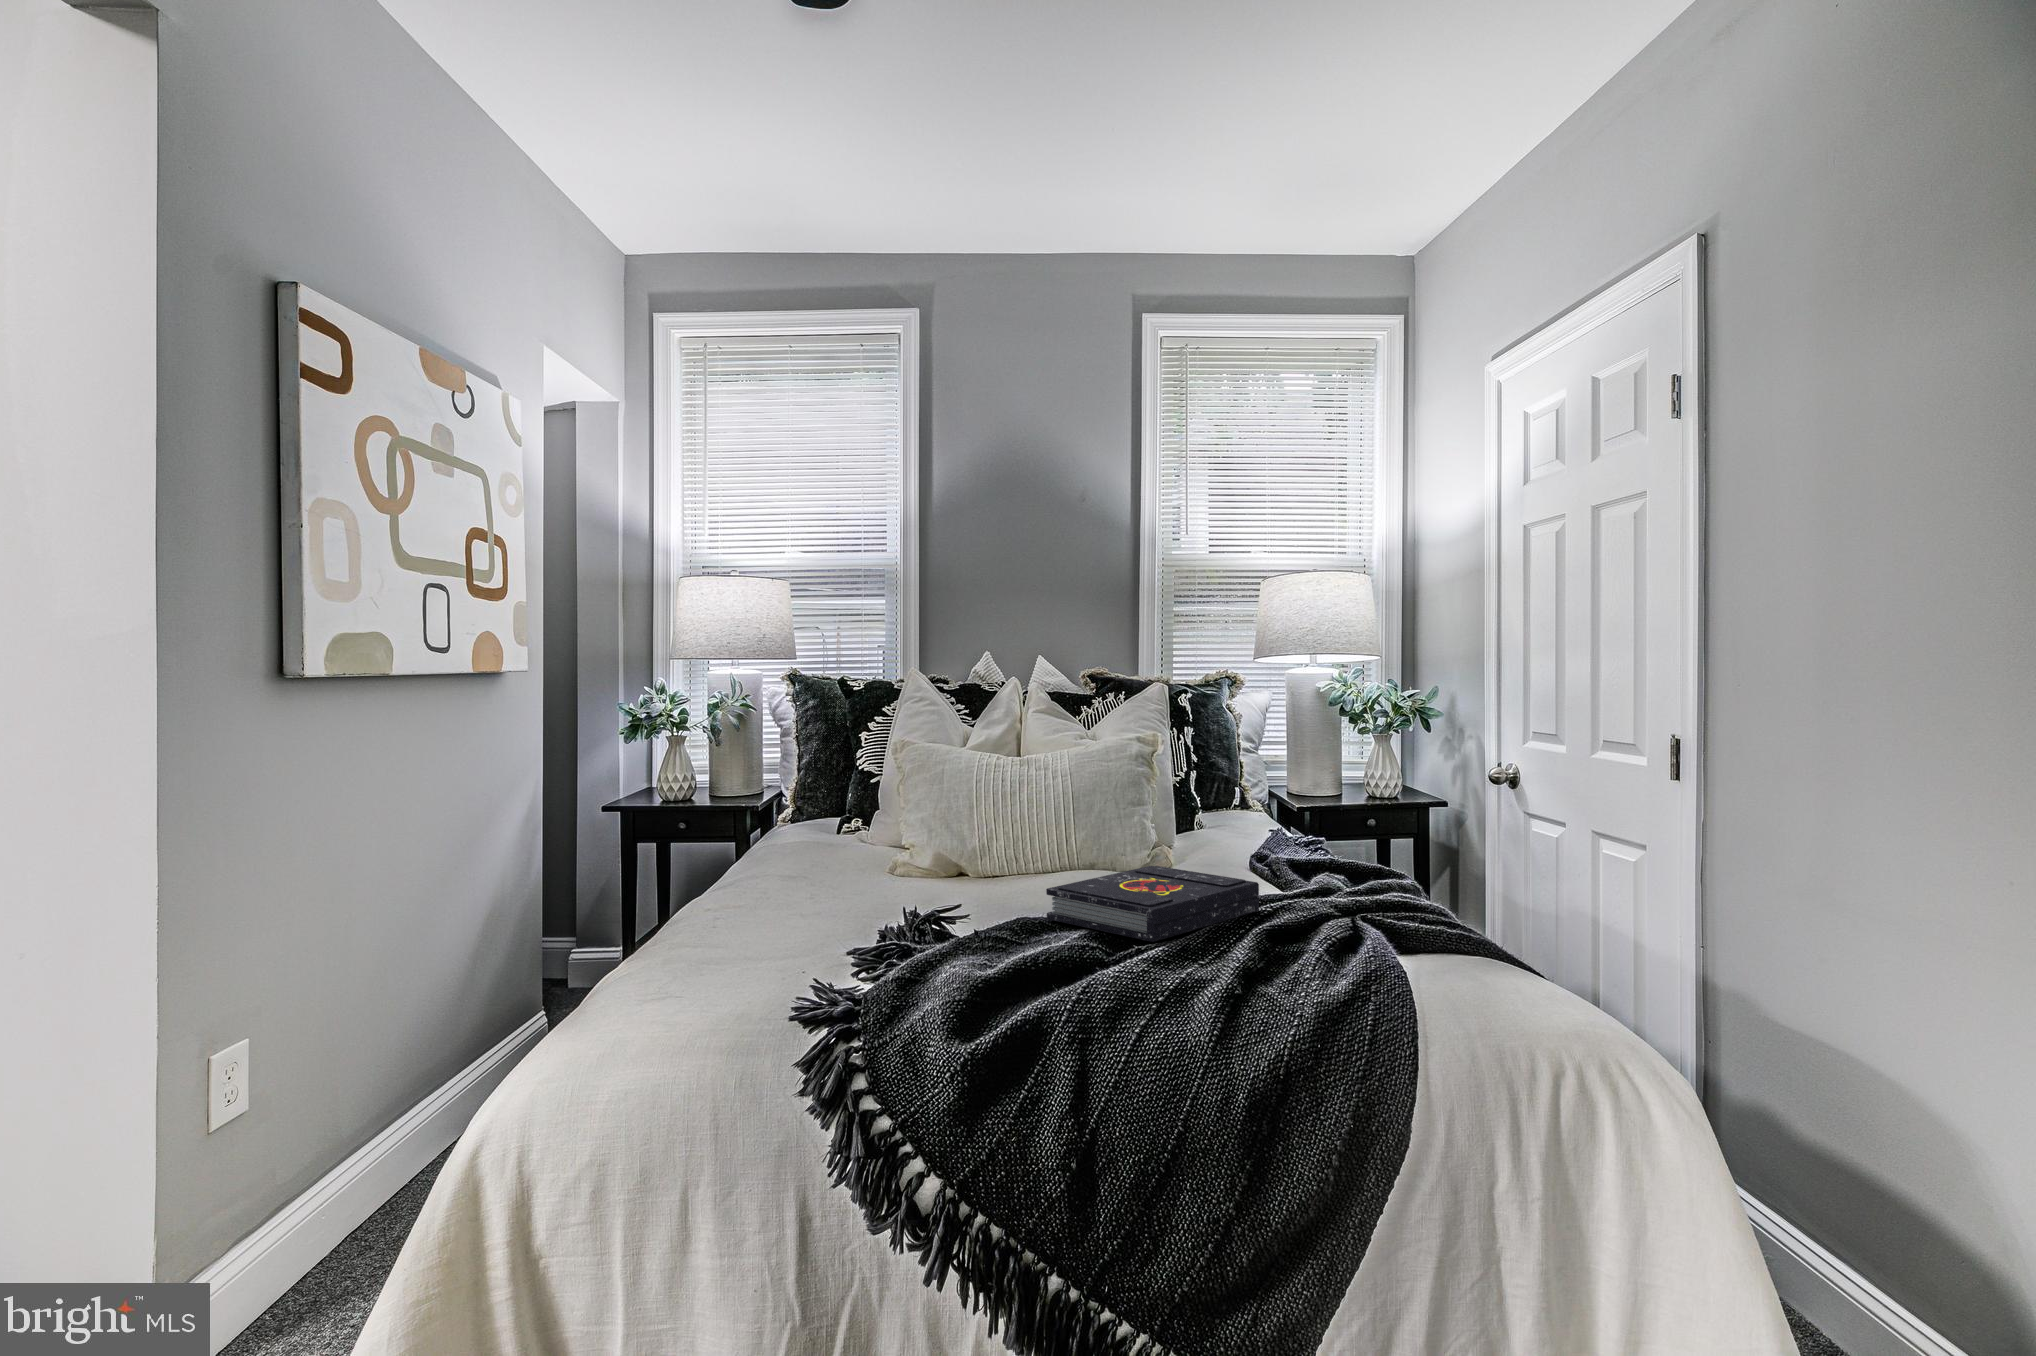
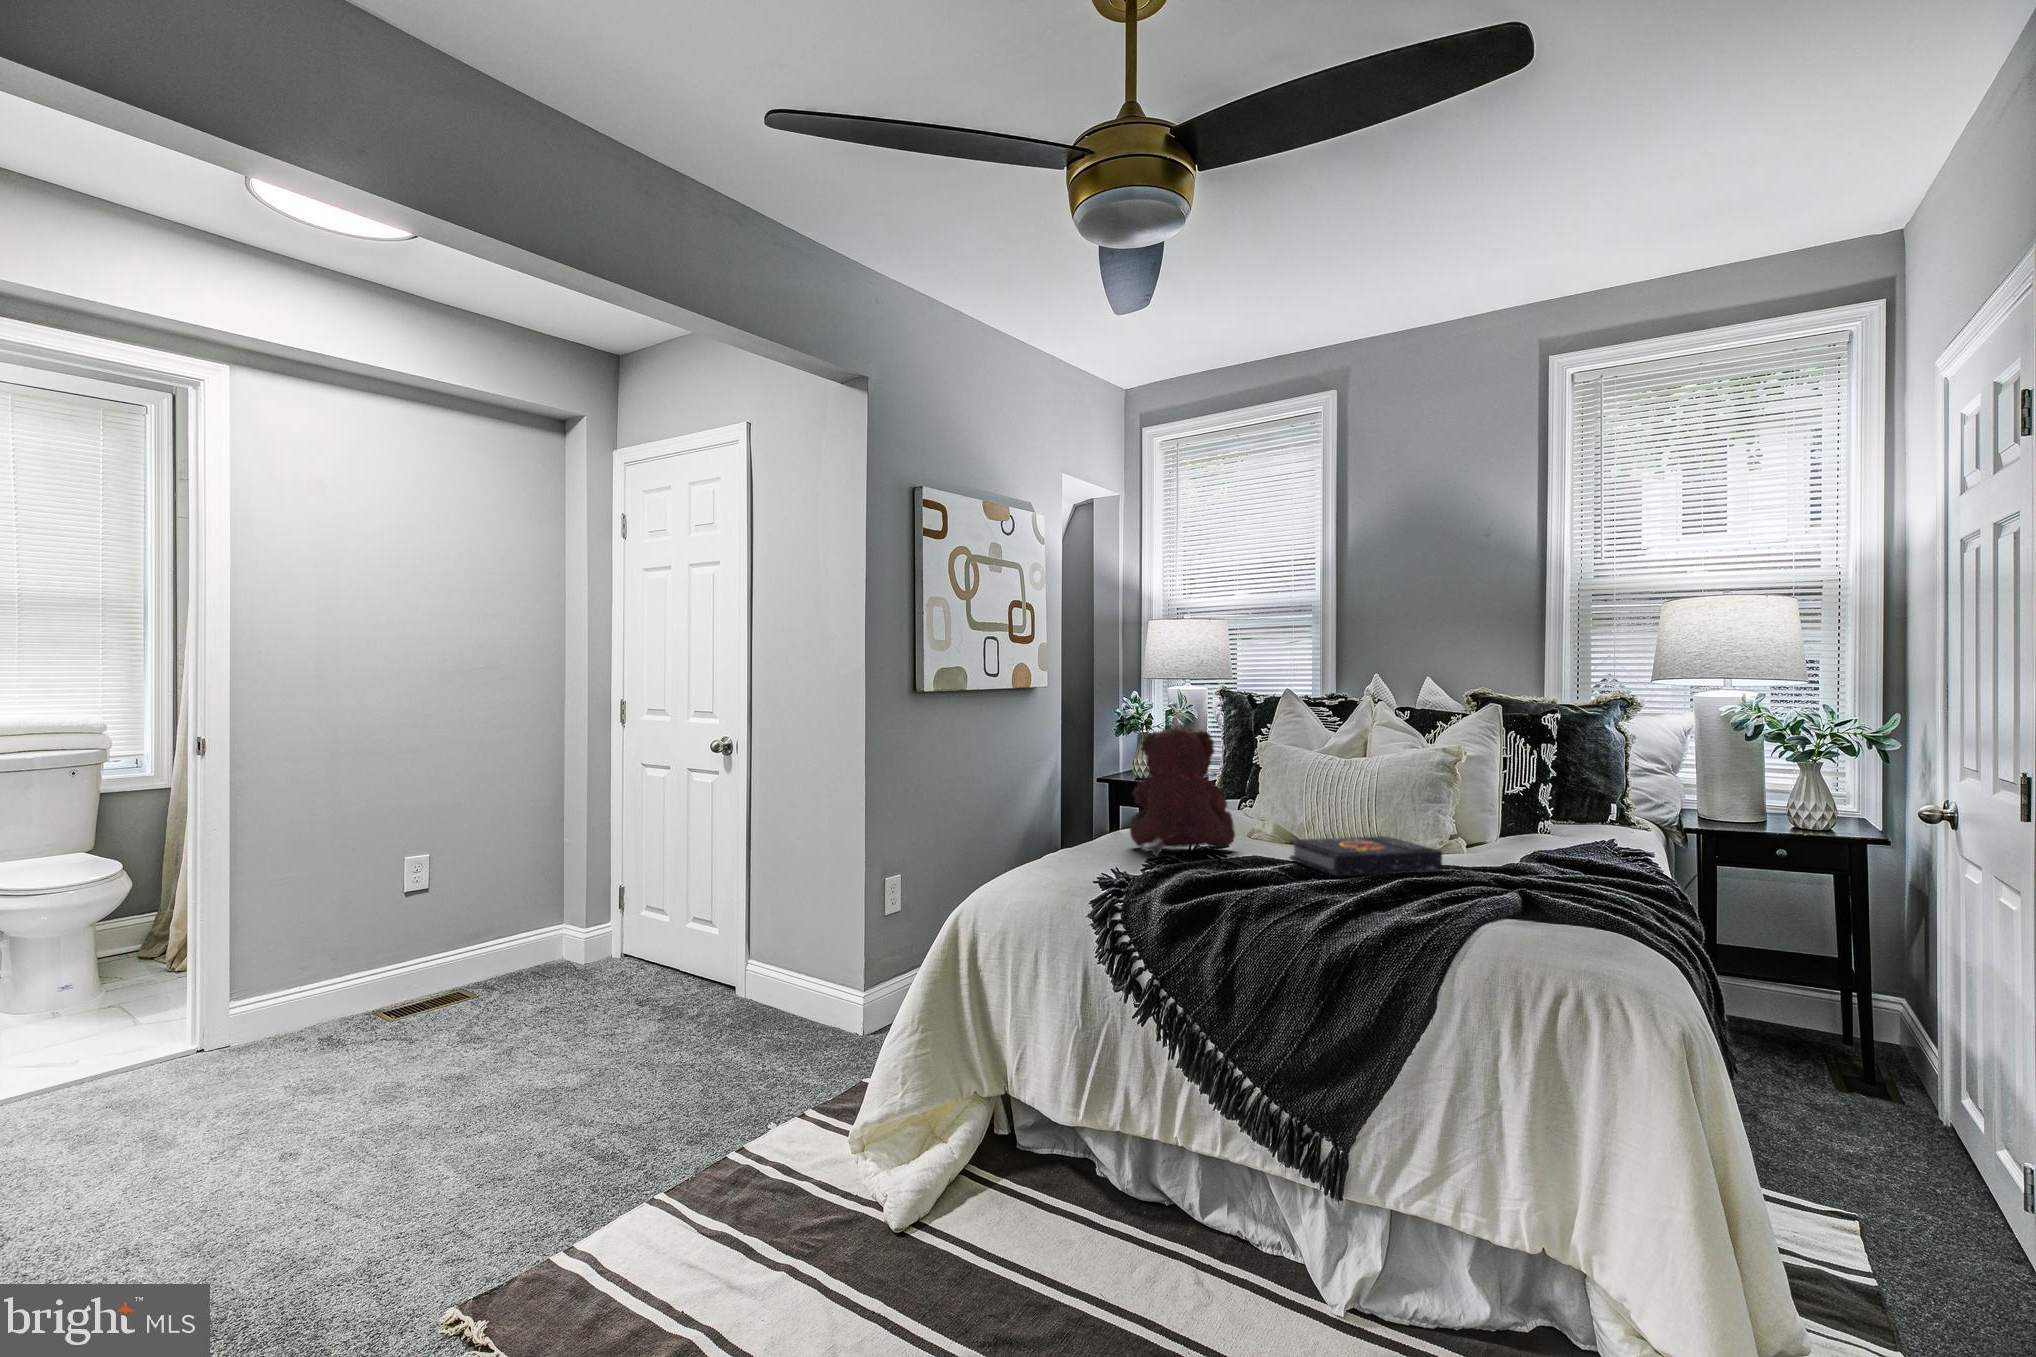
teddy bear: none [774,721,943,943] -> present [1130,727,1235,856]

